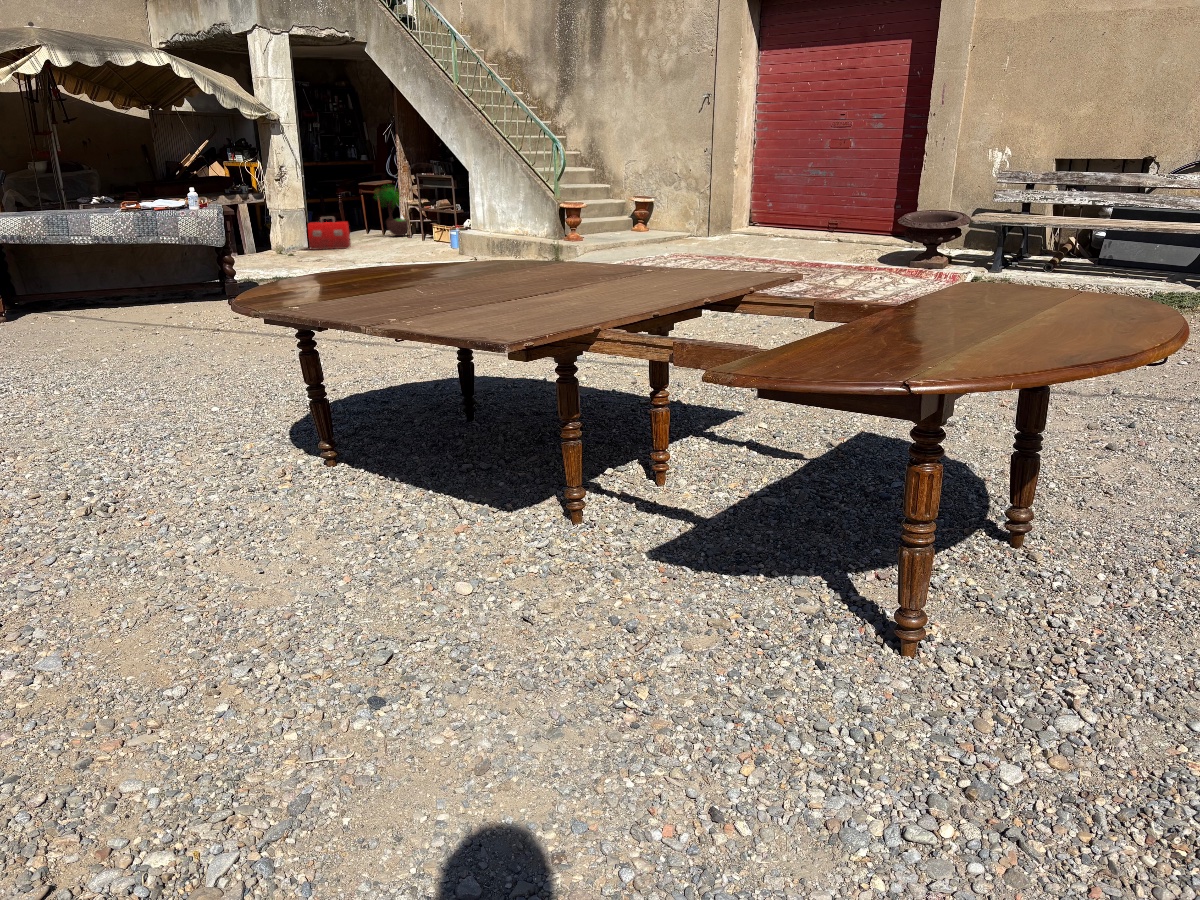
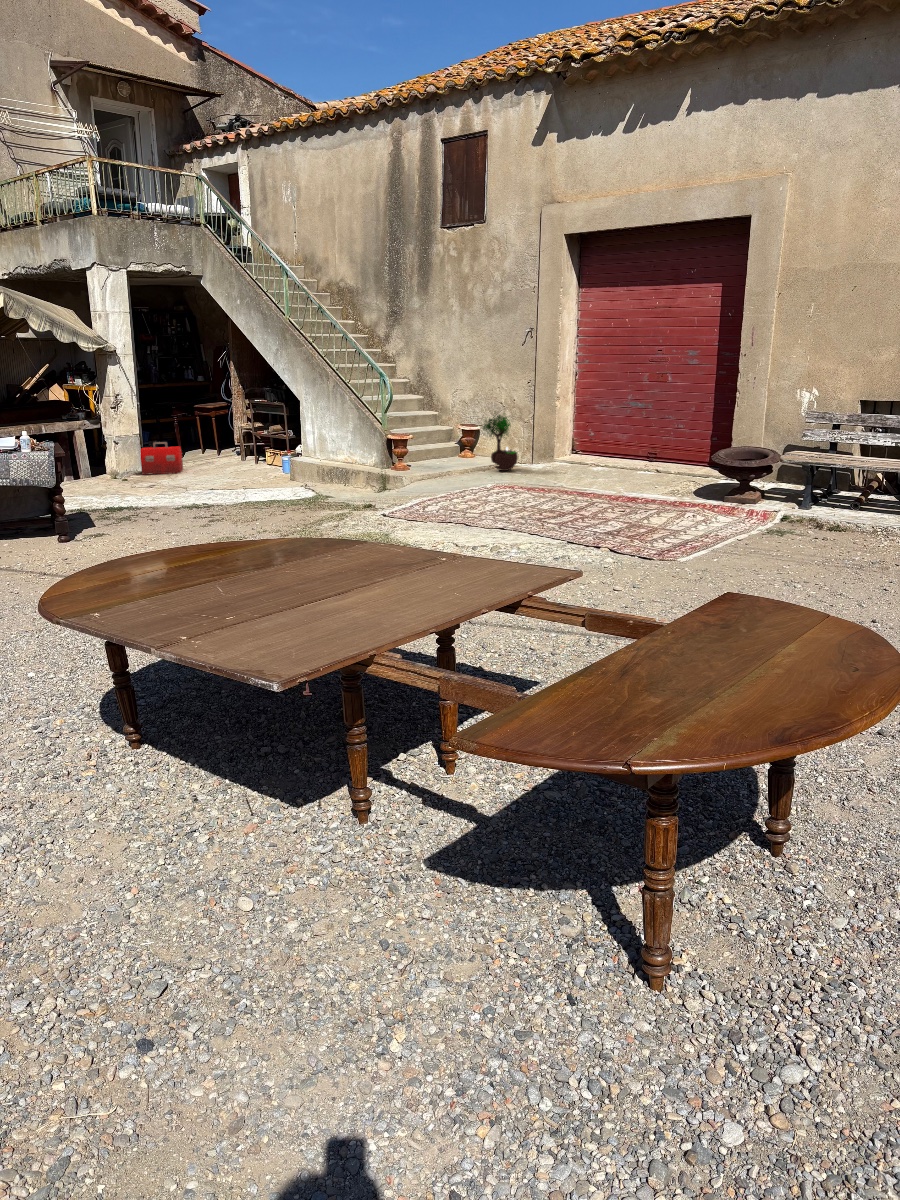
potted tree: present [375,187,407,236] -> present [483,415,518,471]

